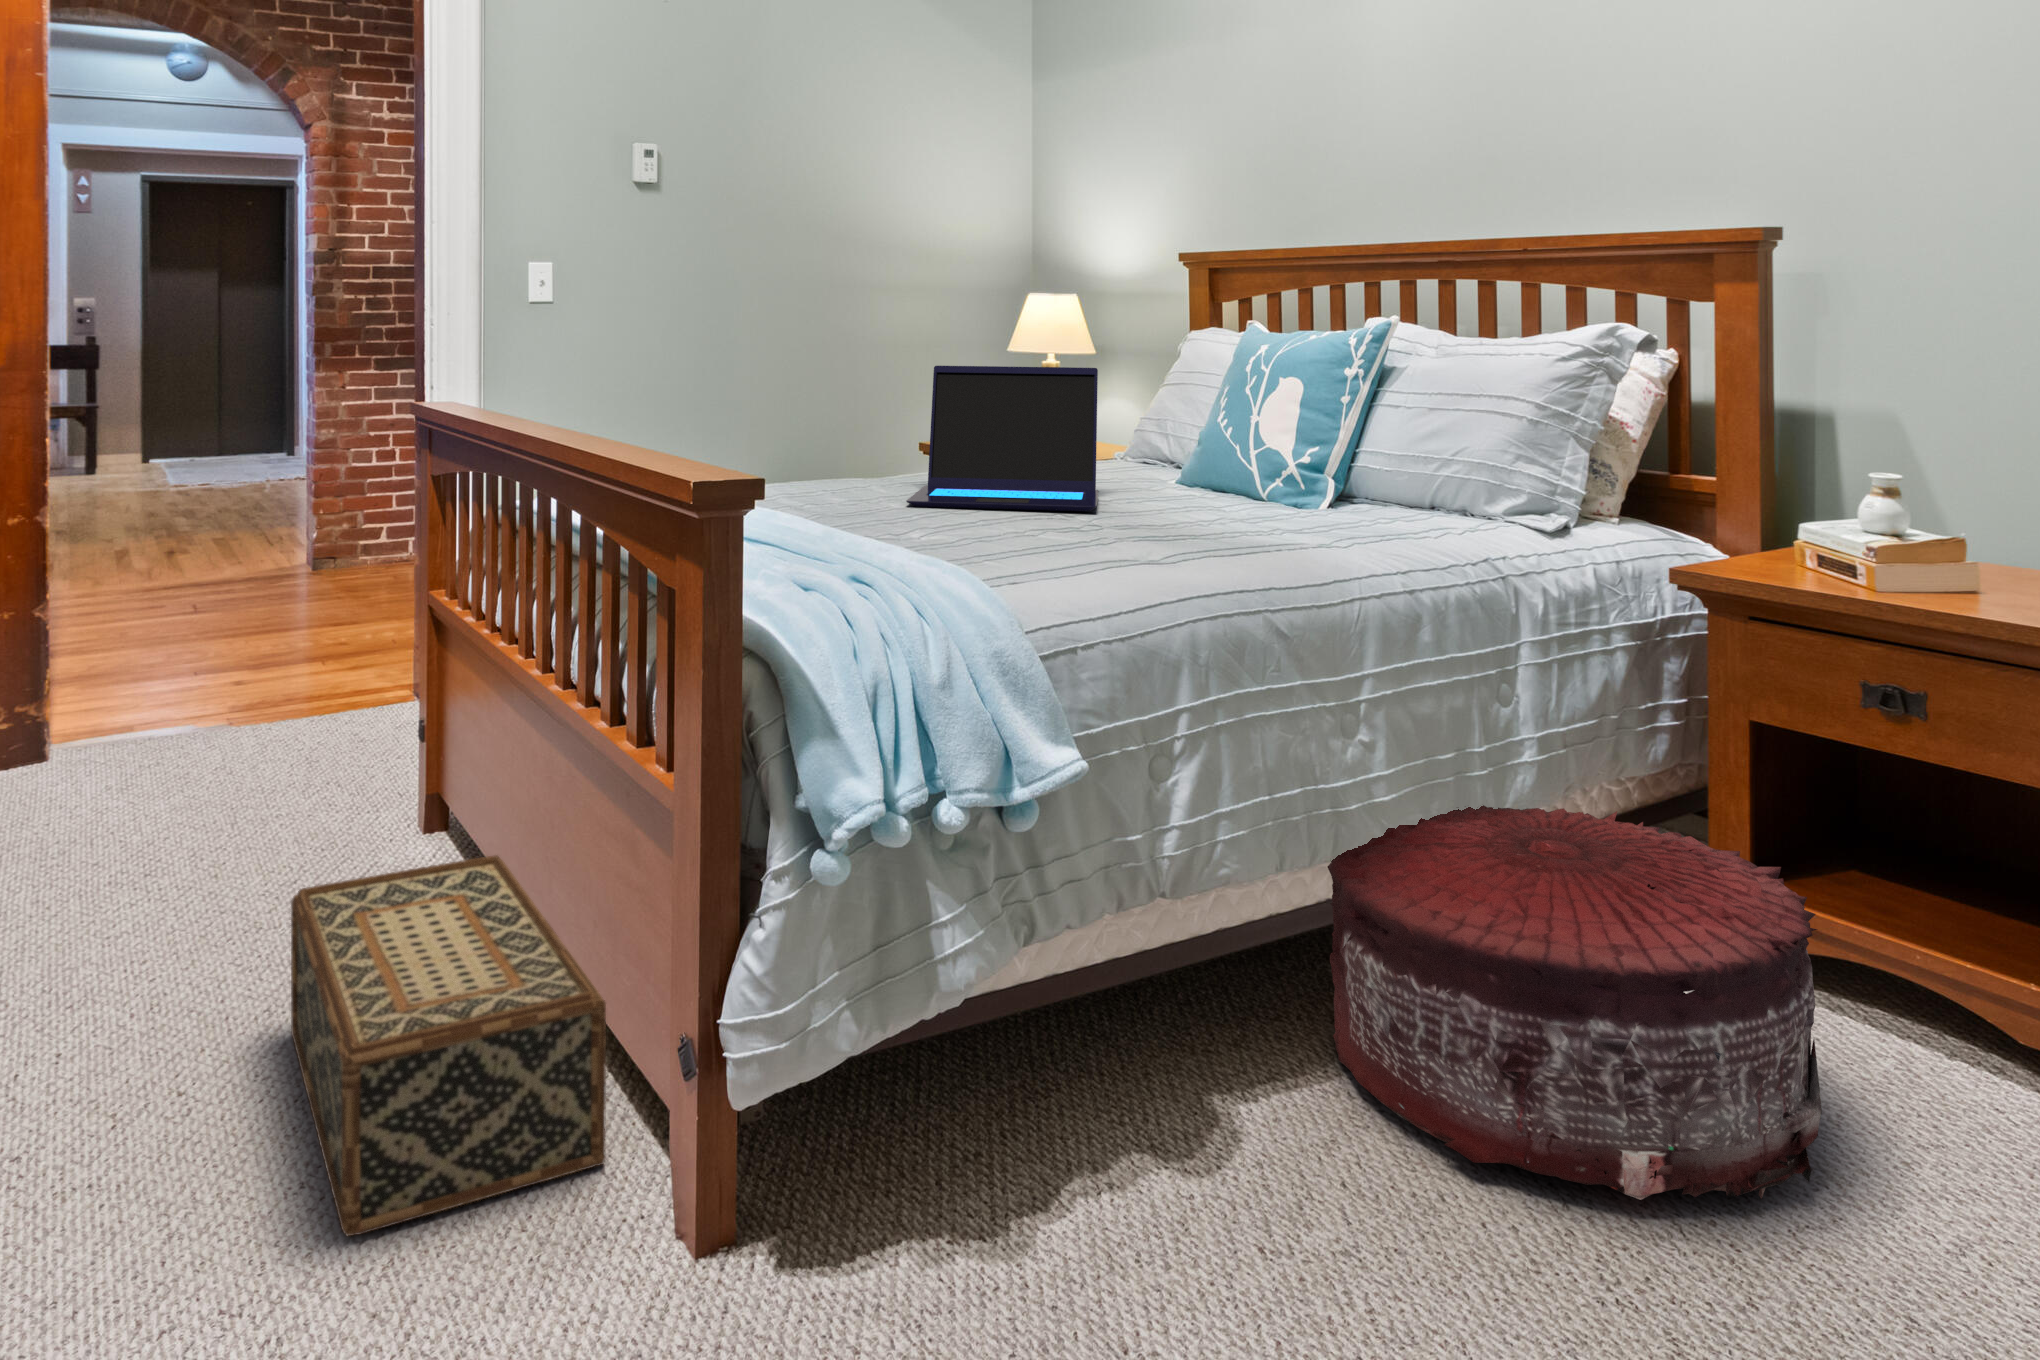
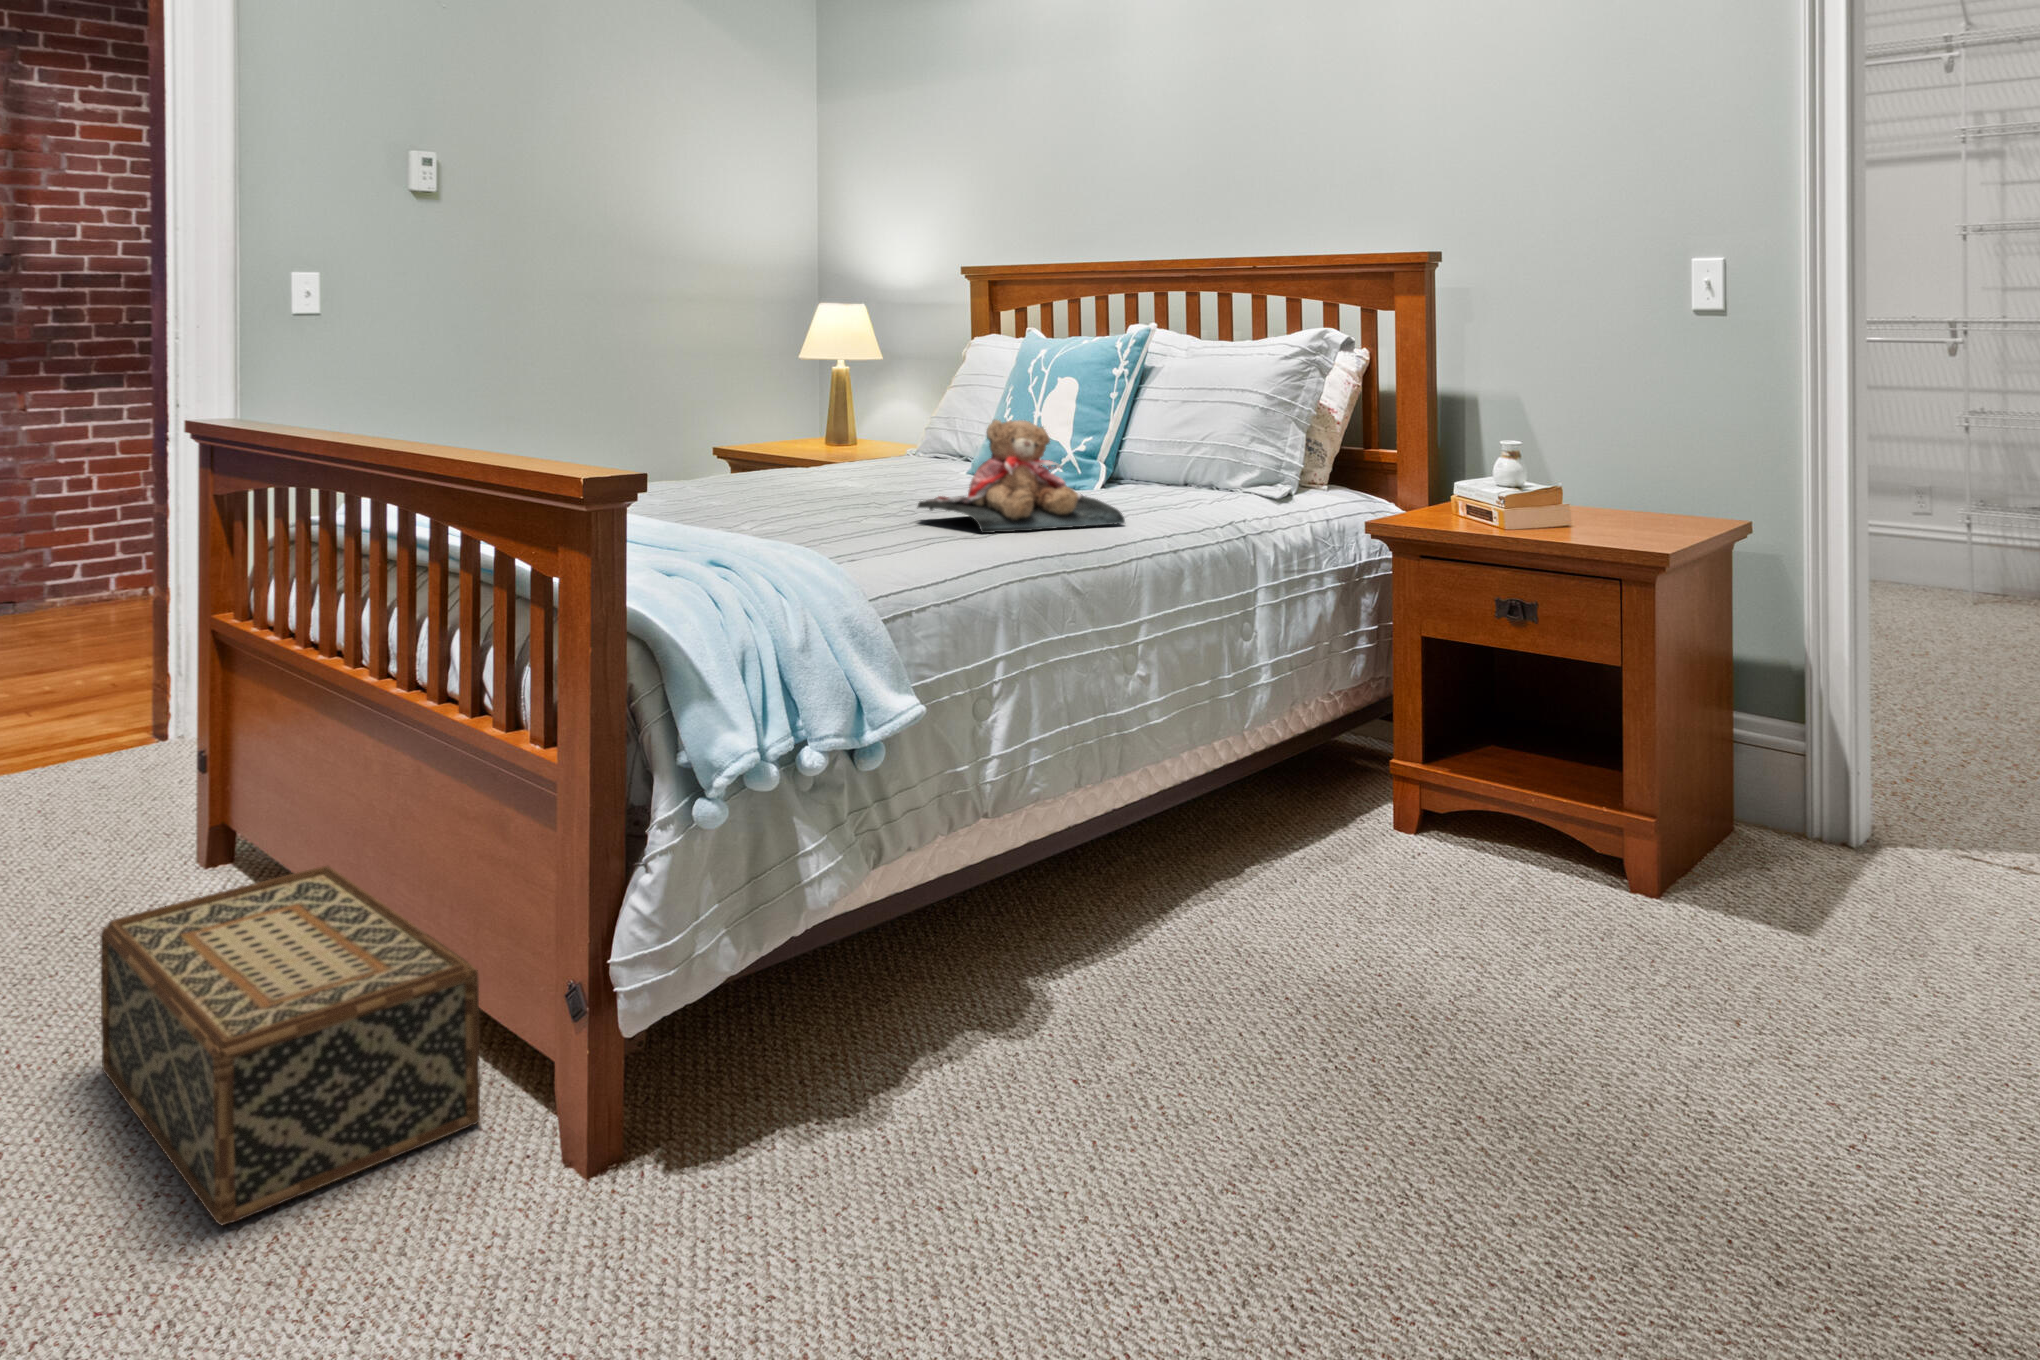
laptop: present [906,366,1098,511] -> none [724,372,904,505]
teddy bear: none [1105,423,1351,557] -> present [918,420,1125,533]
pouf: present [1327,805,1822,1200] -> none [1114,716,1473,999]

